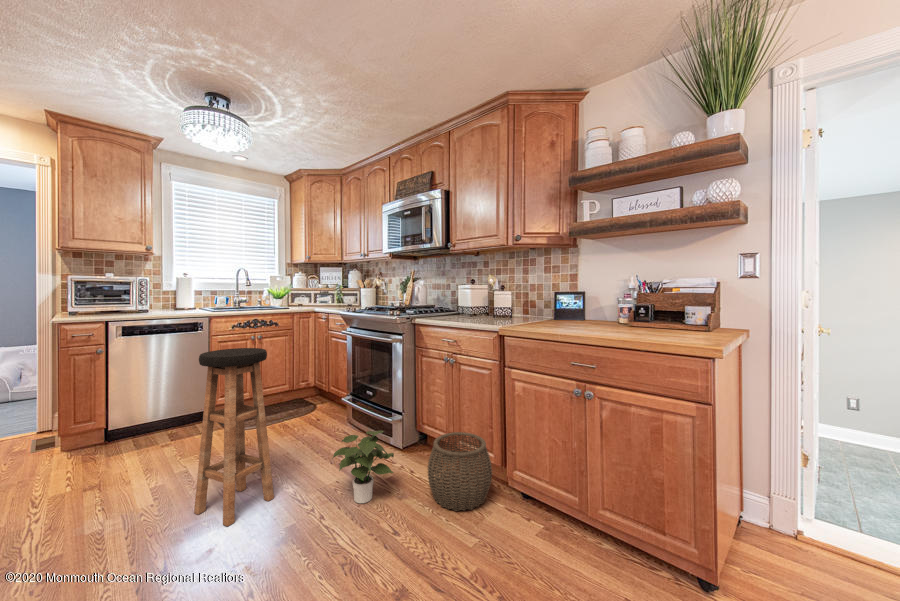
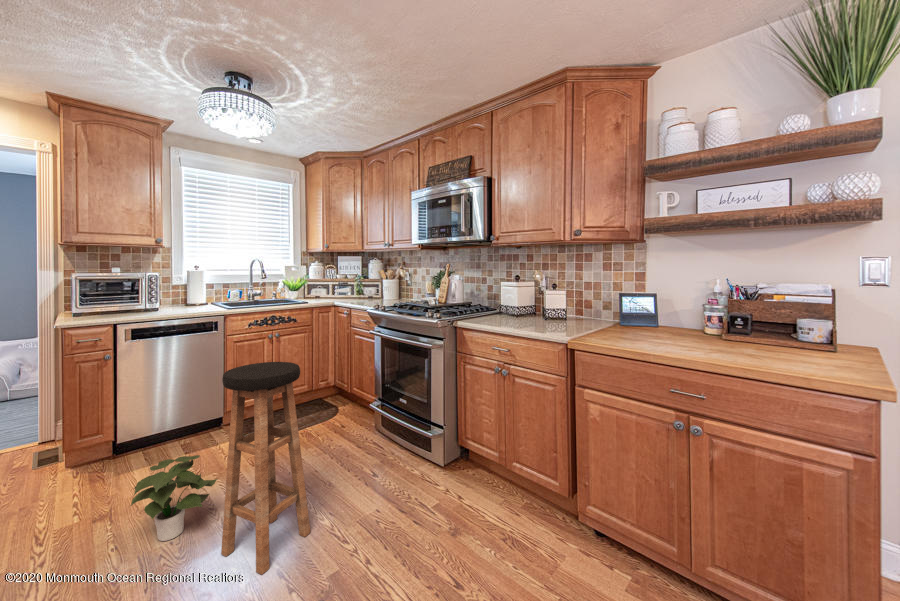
potted plant: present [333,431,394,503] -> present [130,455,218,541]
woven basket: present [428,432,492,511] -> none [484,456,561,553]

